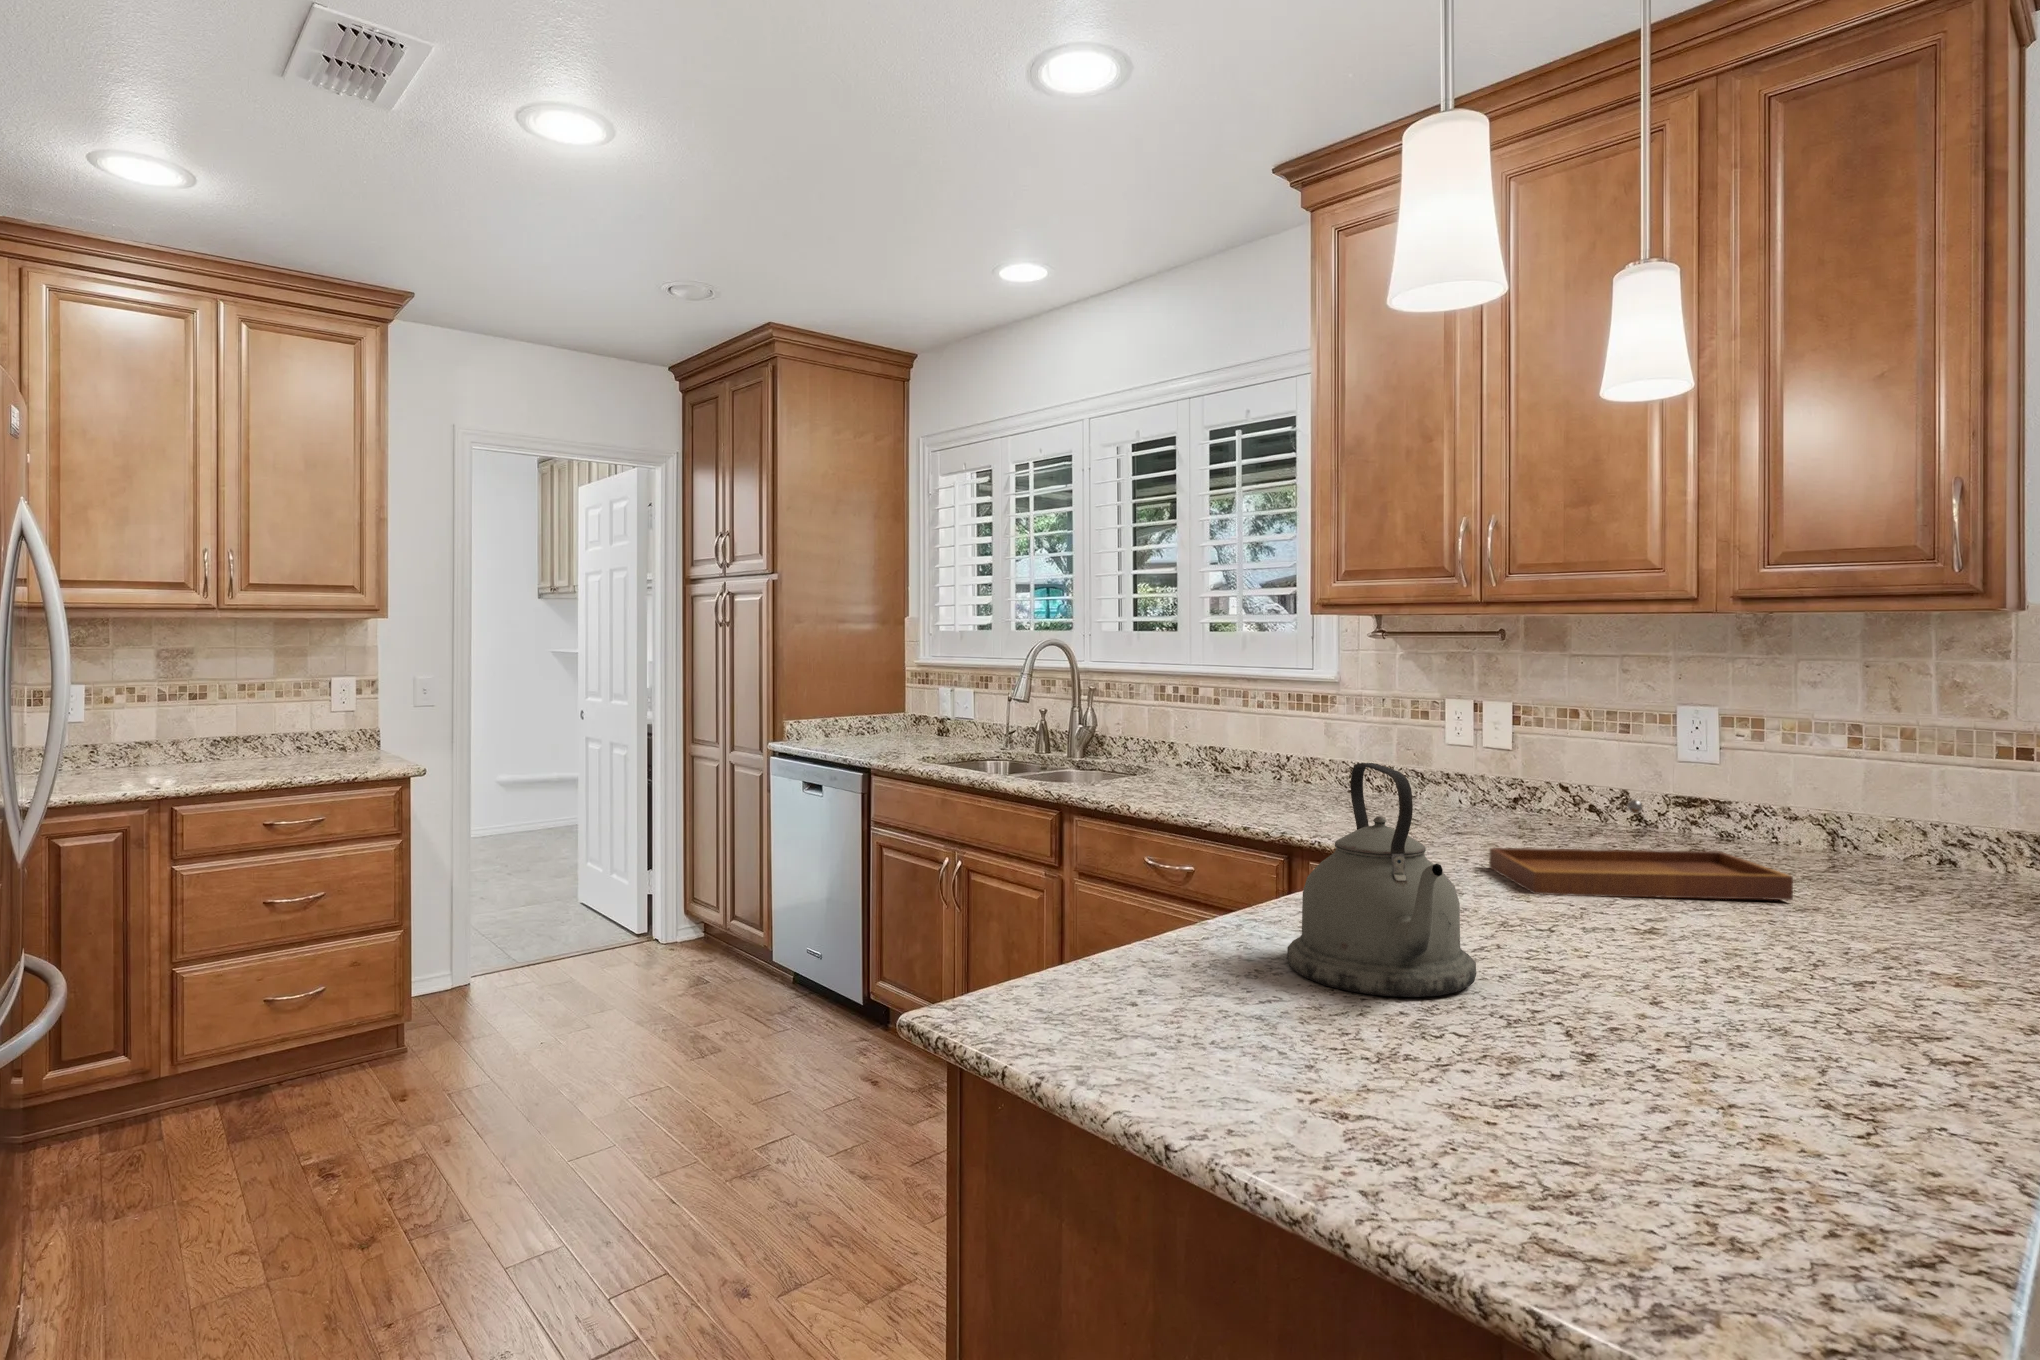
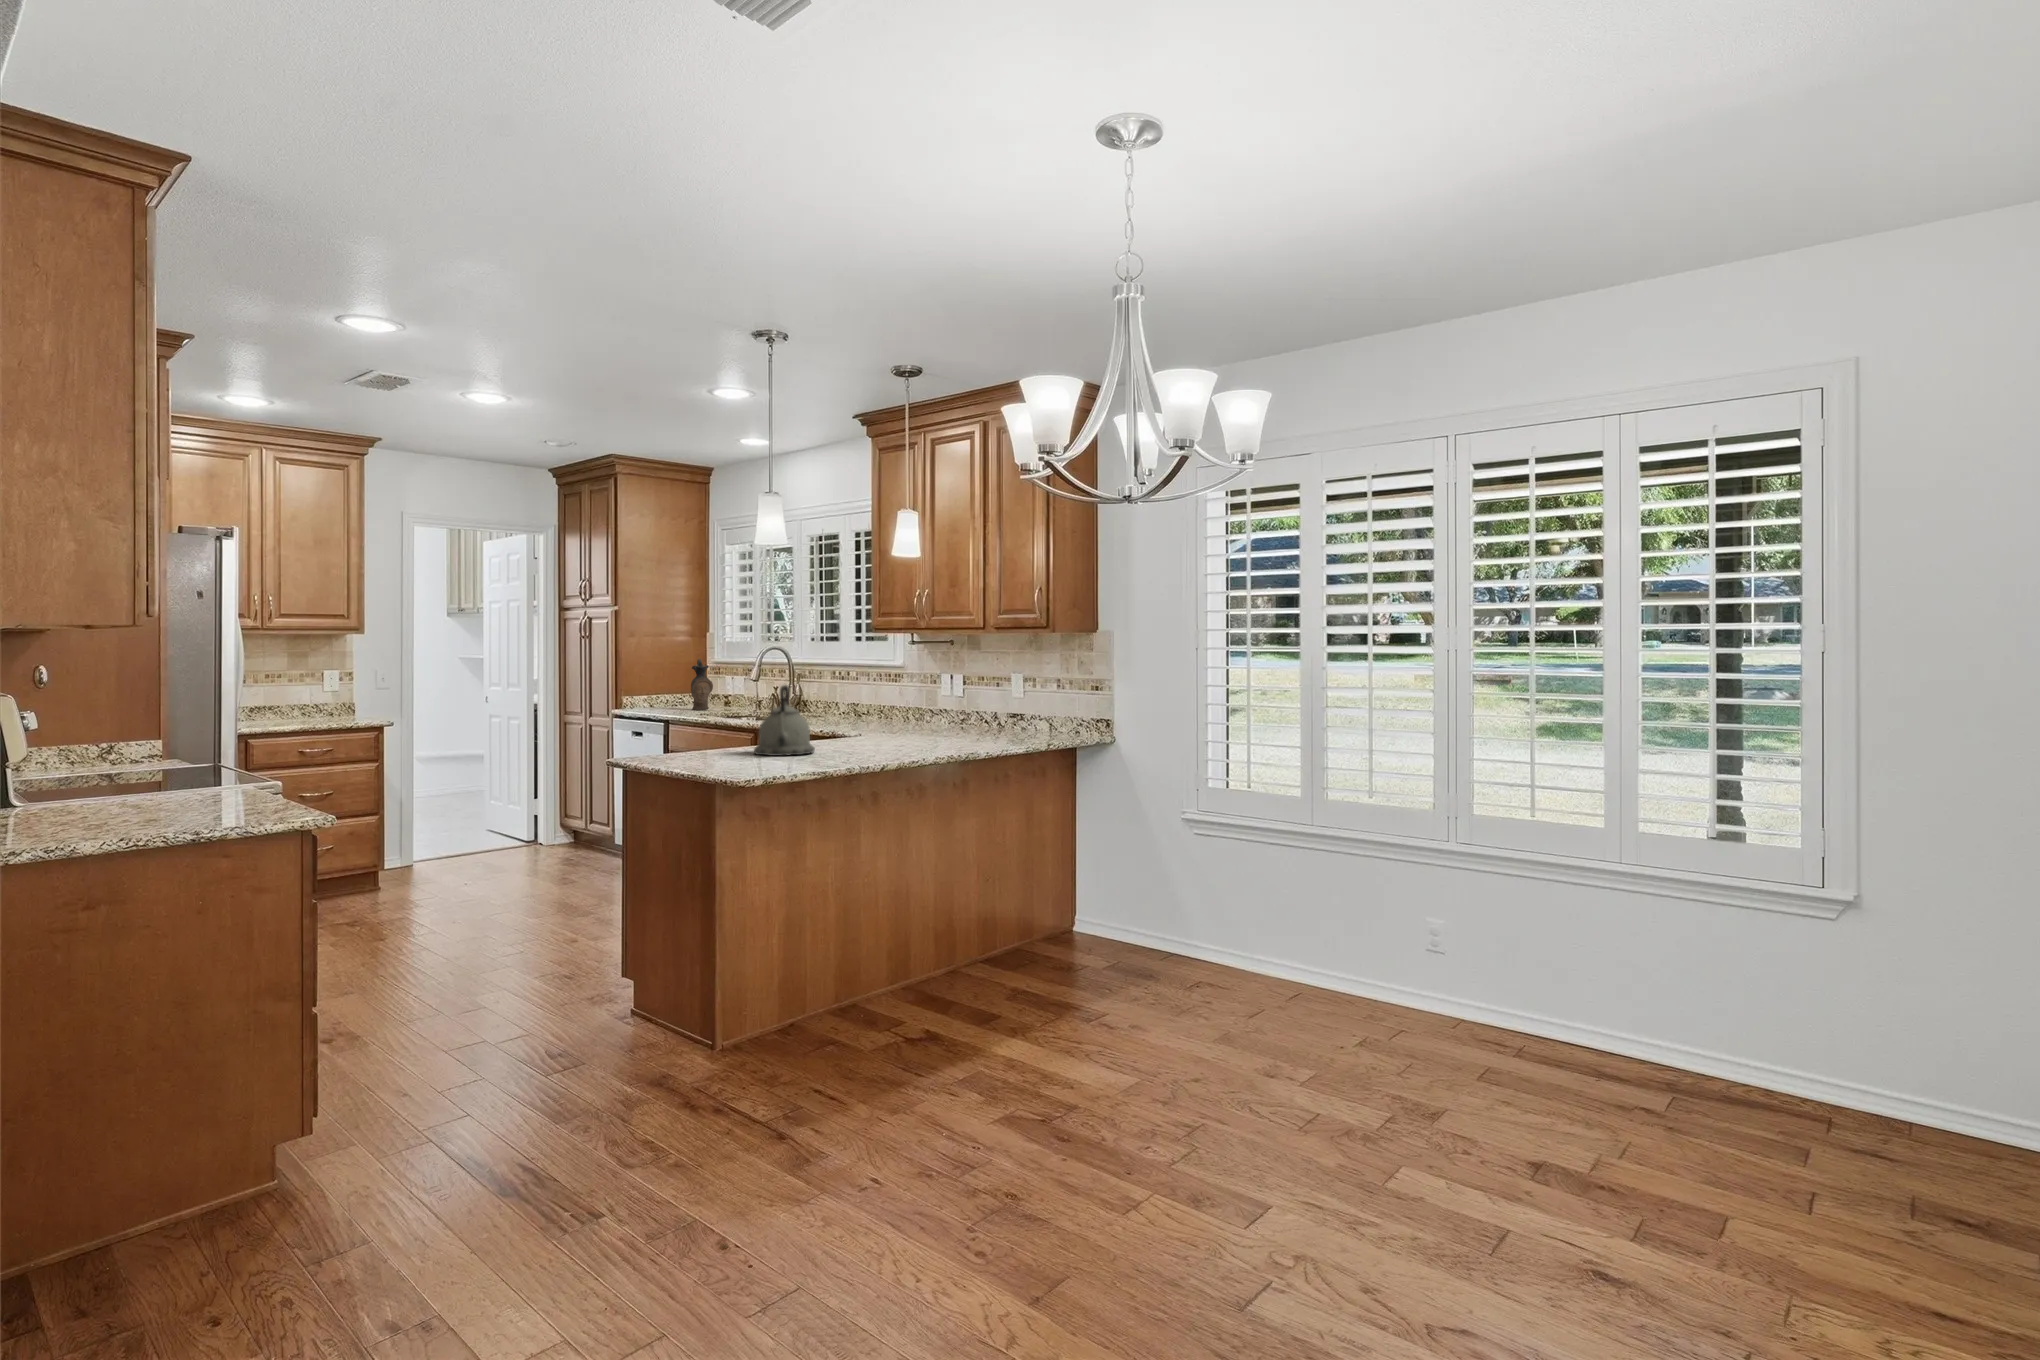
ceramic pitcher: none [895,661,931,746] -> present [691,659,713,710]
tray: present [1489,800,1793,900] -> none [897,708,994,744]

